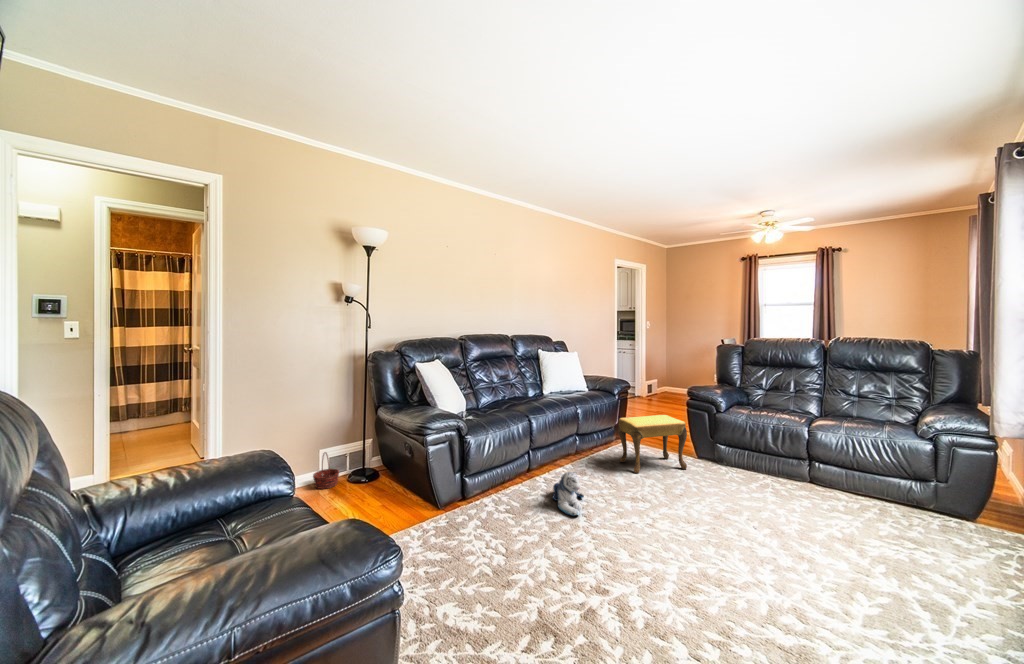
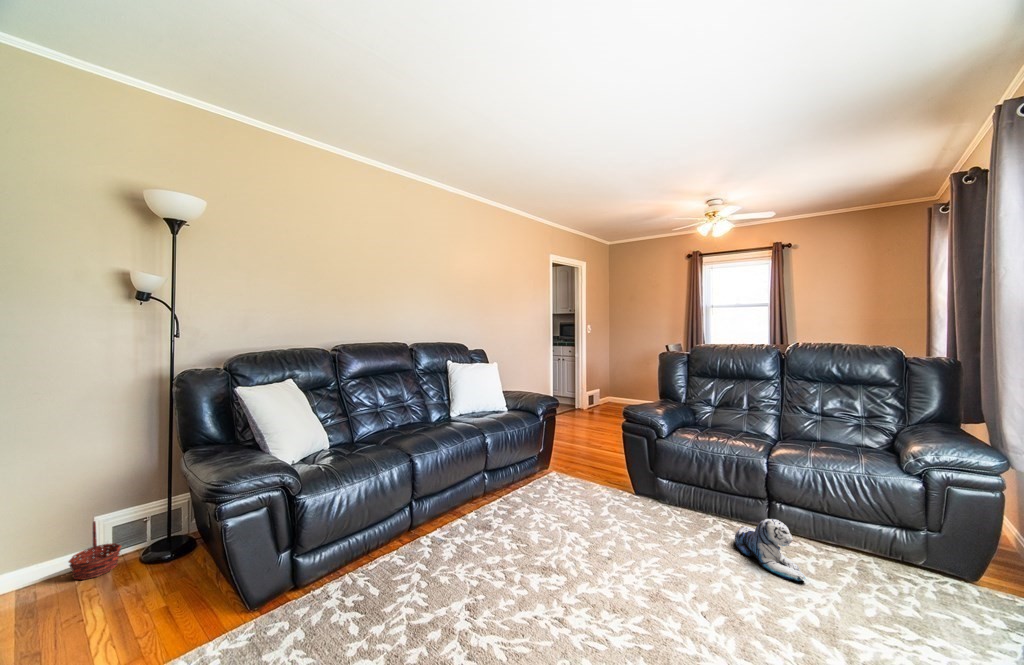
footstool: present [618,415,687,473] -> none [538,442,622,523]
plush toy: present [552,472,584,516] -> present [735,519,806,581]

